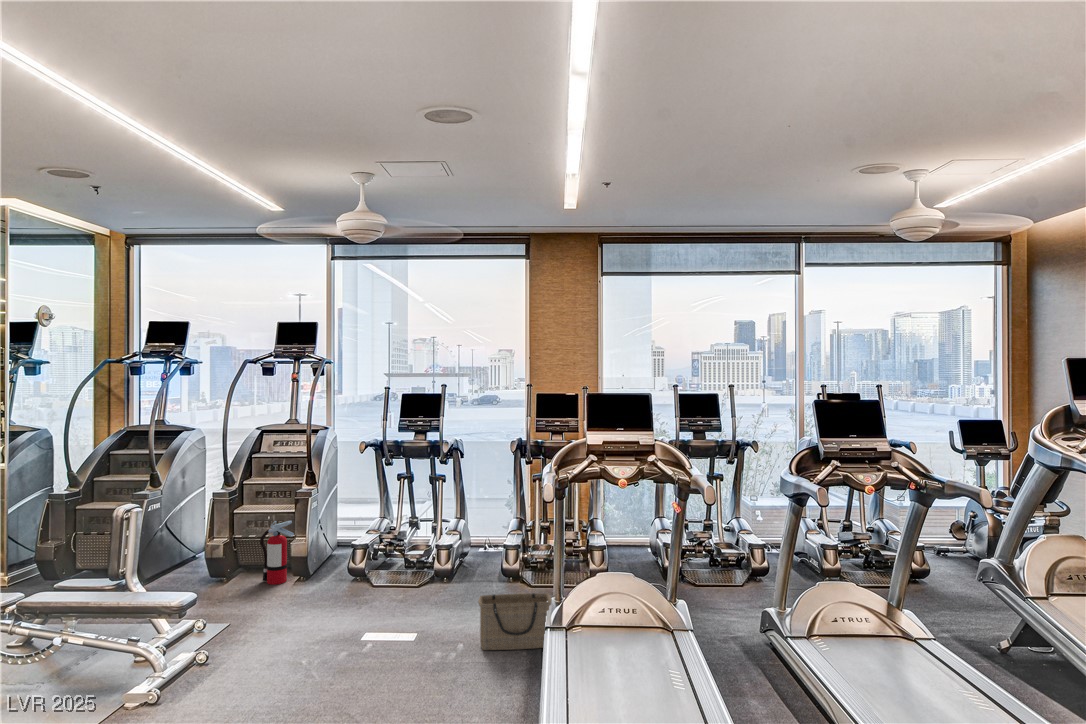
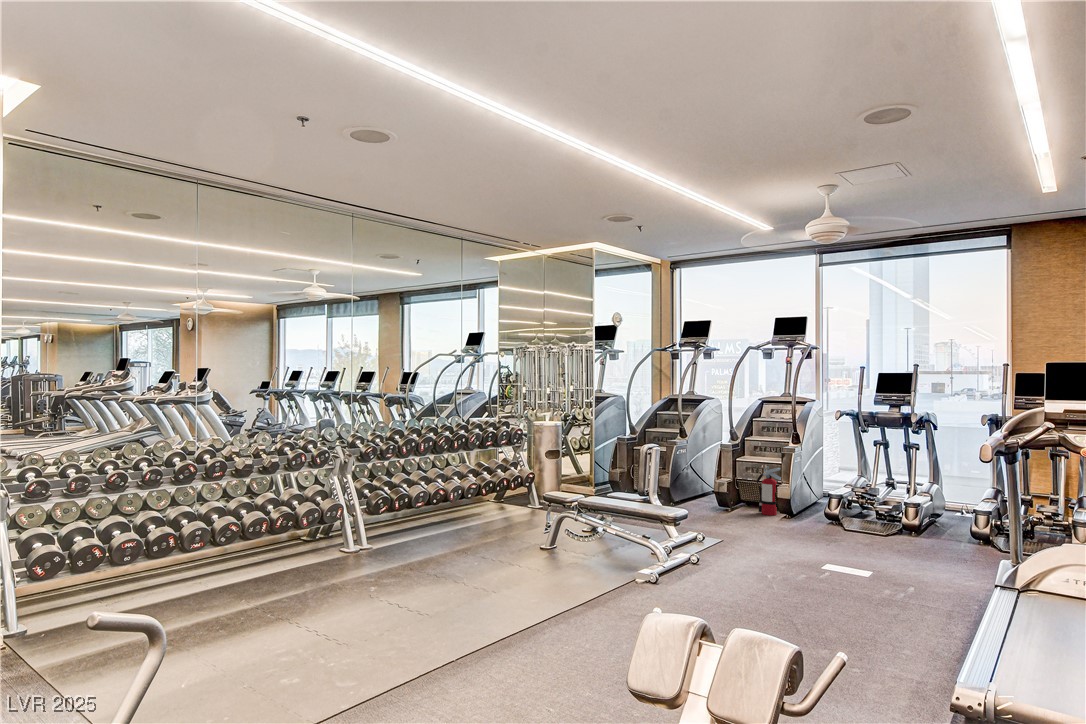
basket: present [478,593,552,650] -> none [921,528,995,581]

